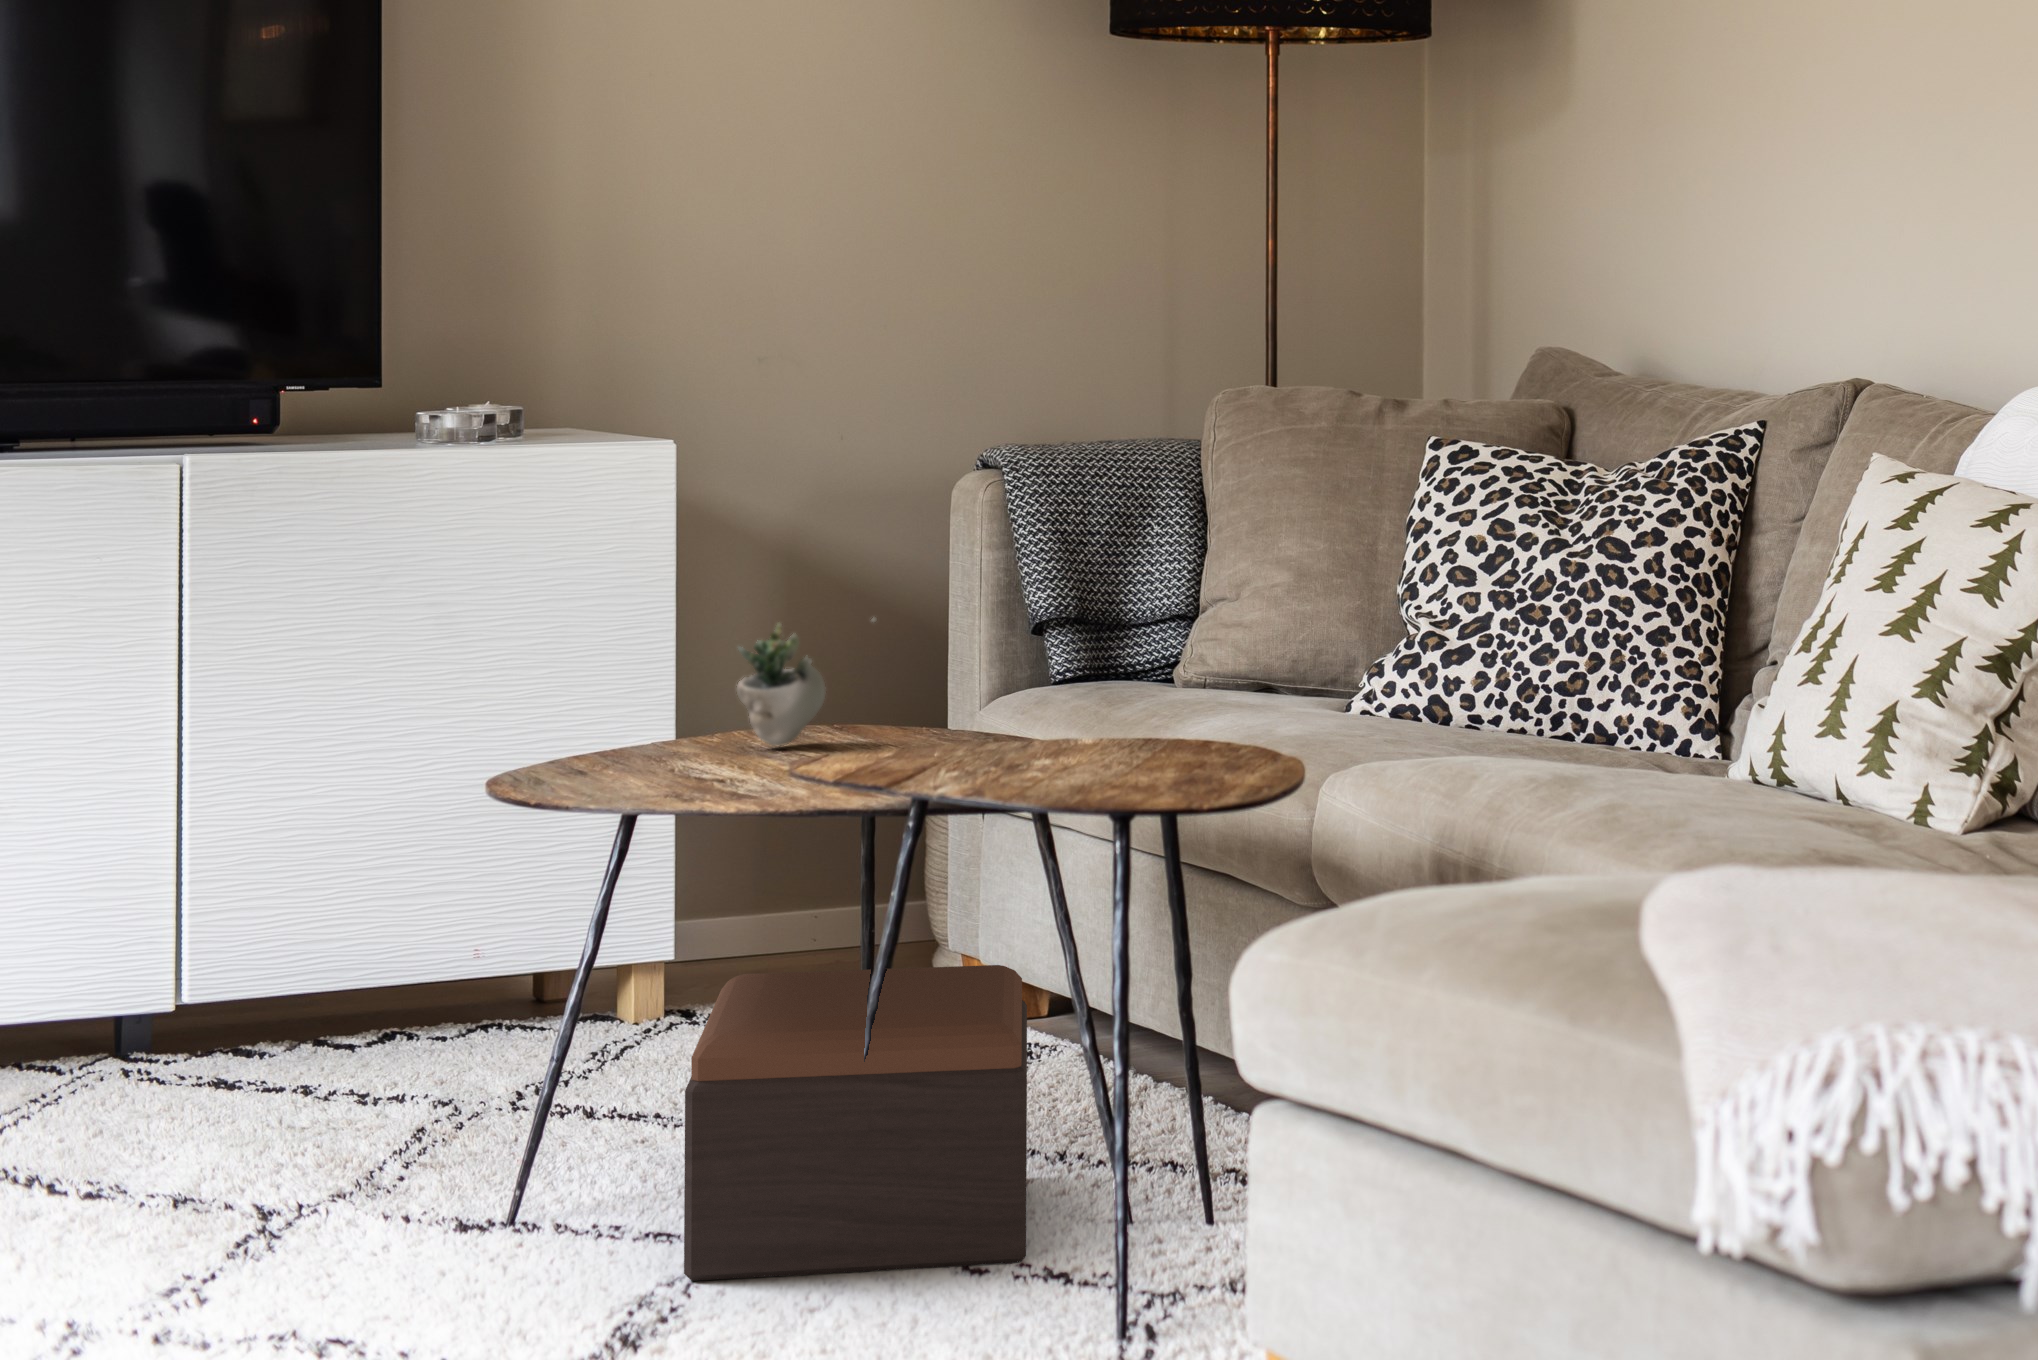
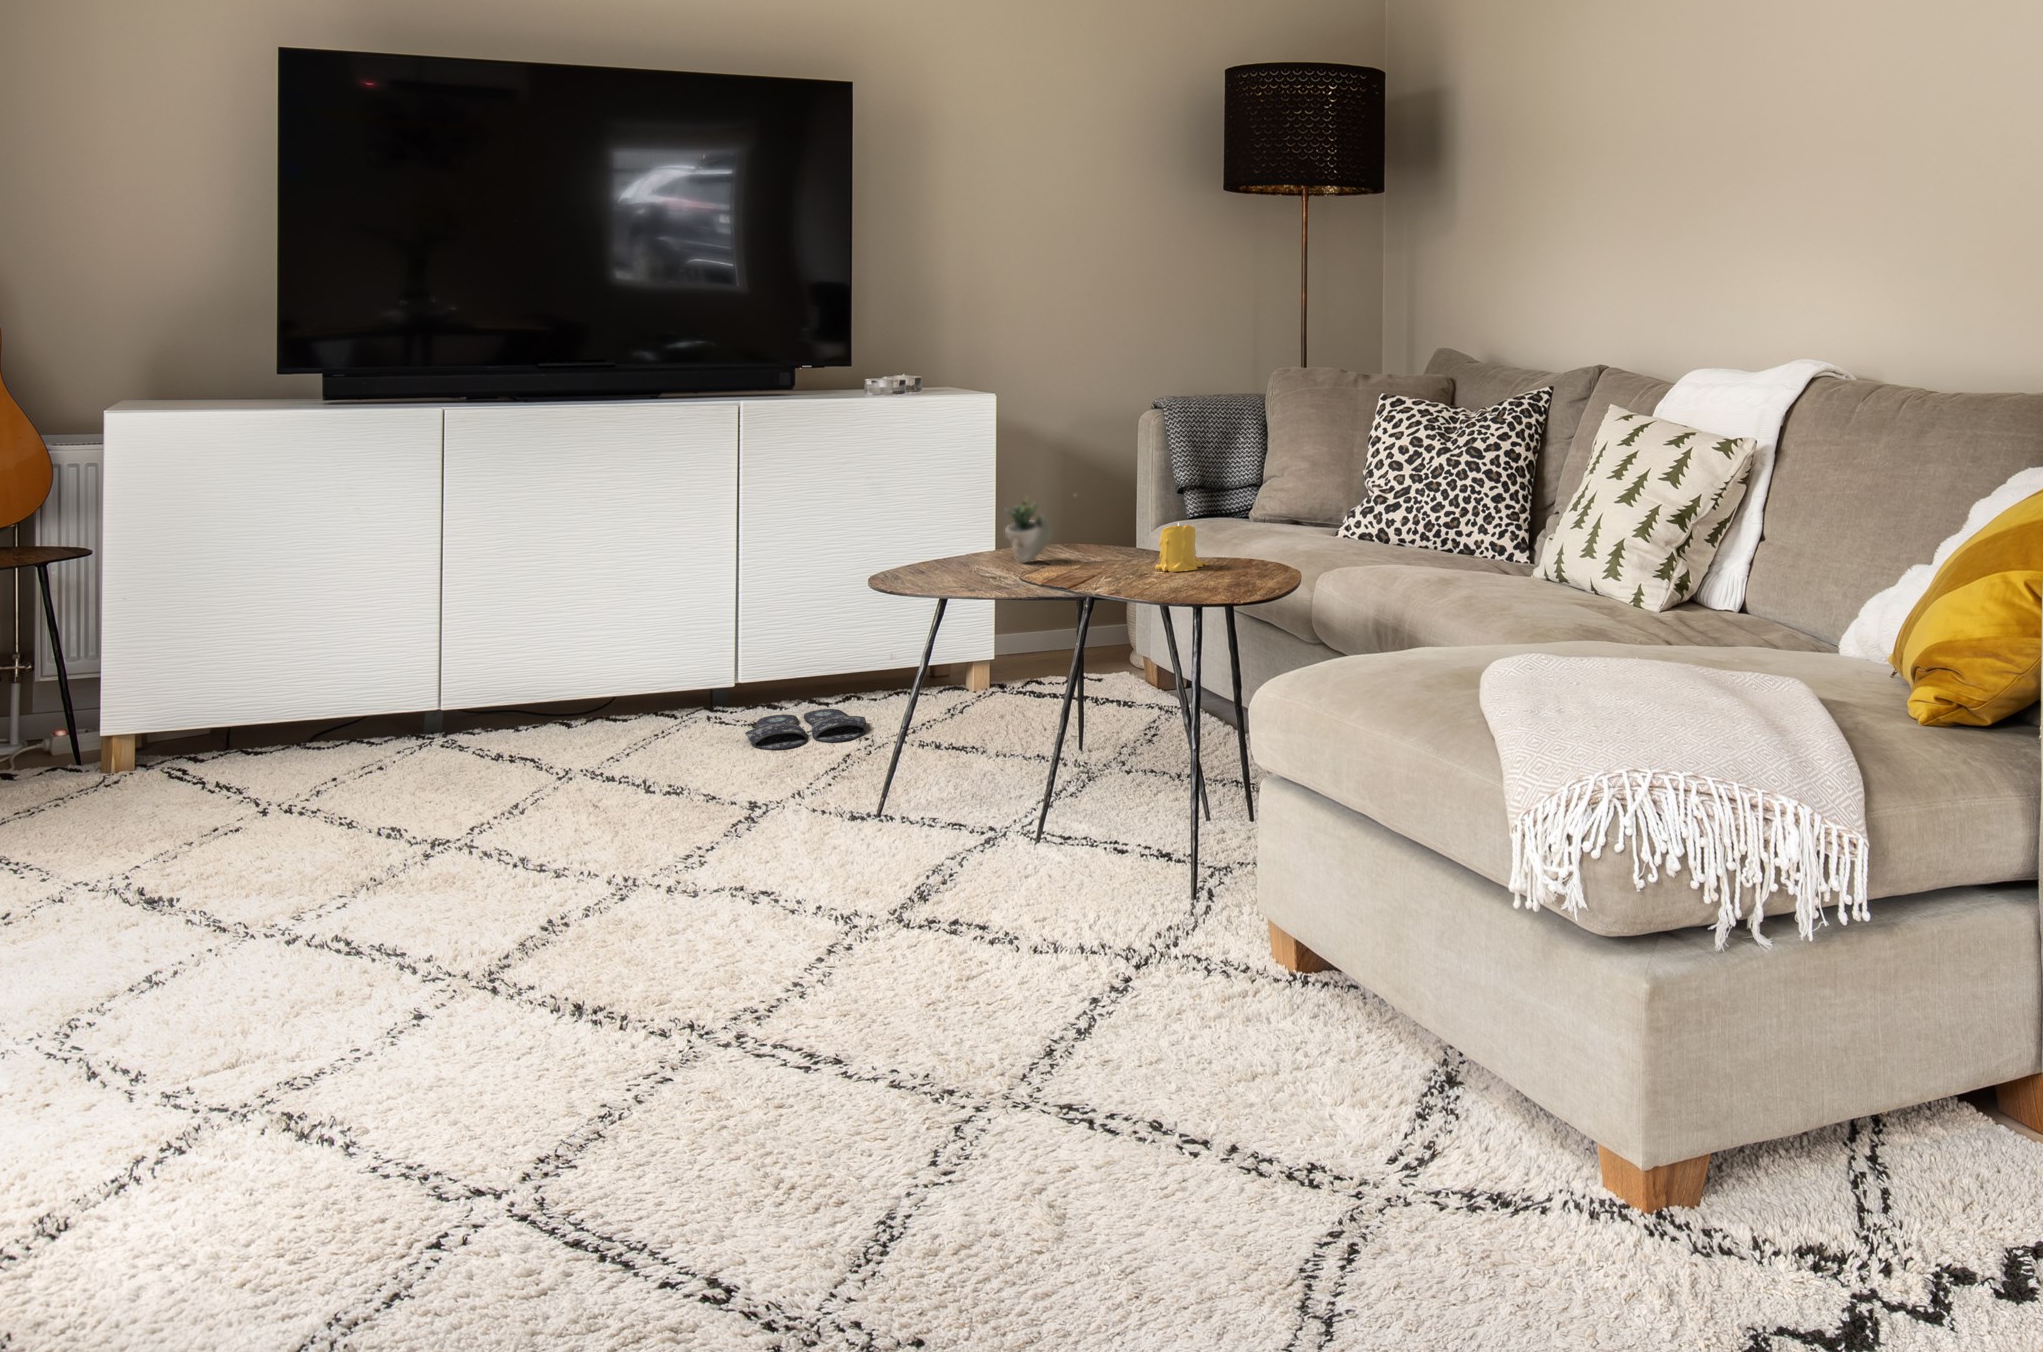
candle: none [1025,666,1122,759] -> present [1155,523,1207,572]
footstool: present [684,965,1027,1281] -> none [971,679,1160,854]
slippers: none [207,1050,443,1121] -> present [745,709,866,751]

